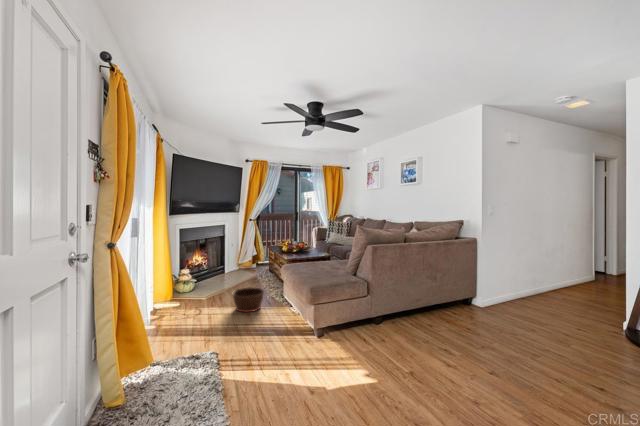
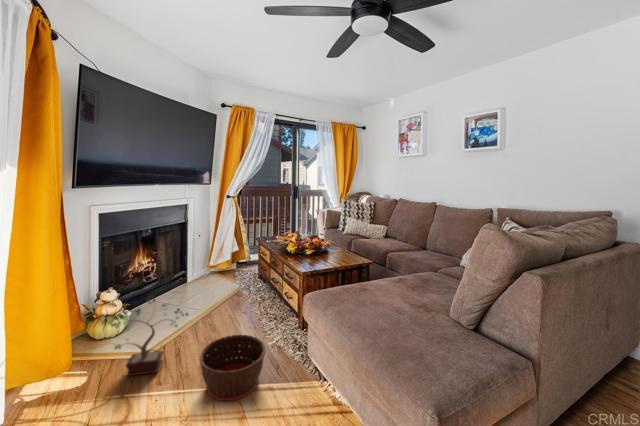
potted plant: none [192,266,228,305] -> present [112,295,188,376]

